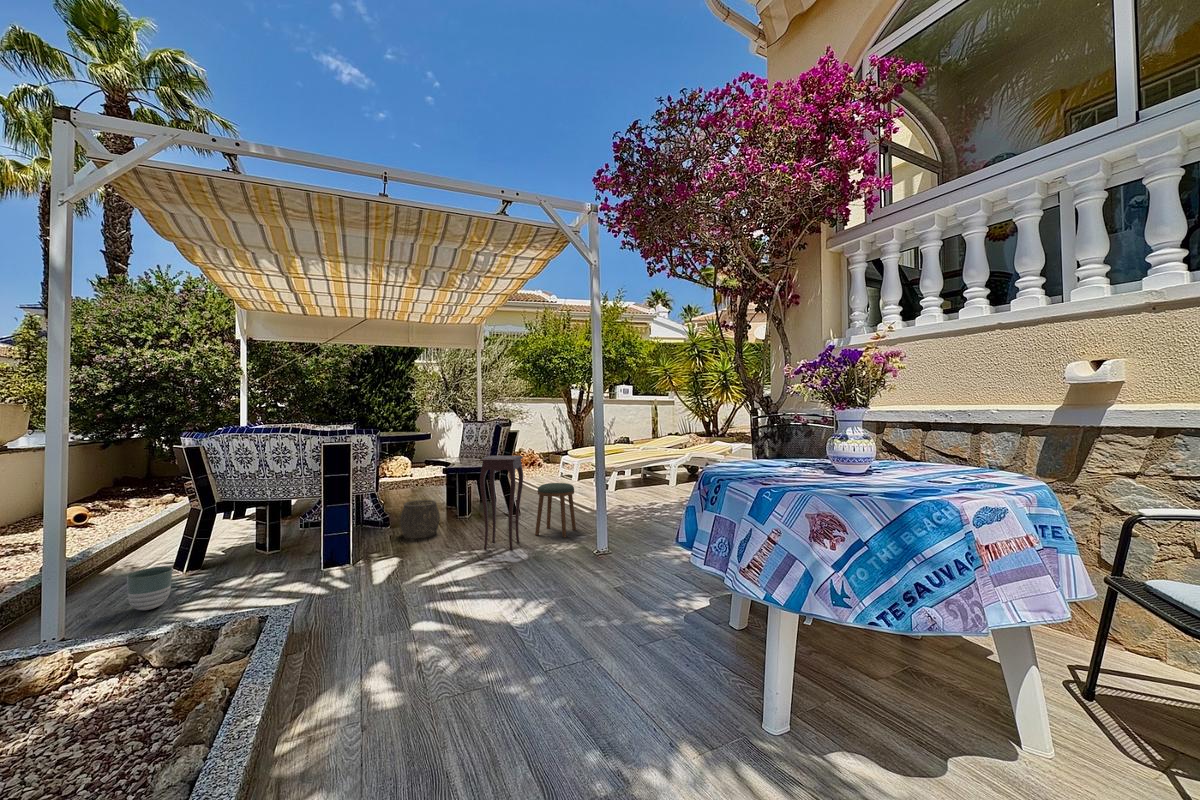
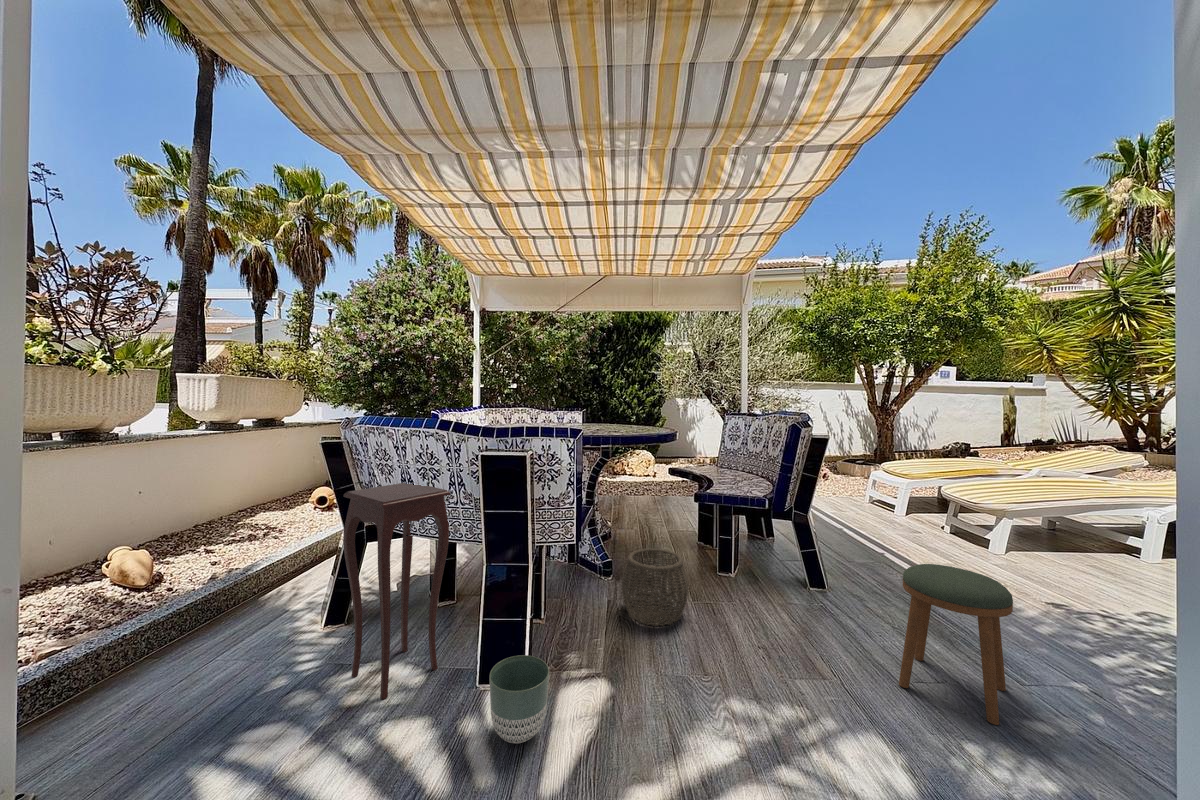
side table: present [480,456,523,550] -> present [343,482,450,699]
planter: present [127,567,172,610] -> present [489,655,549,744]

